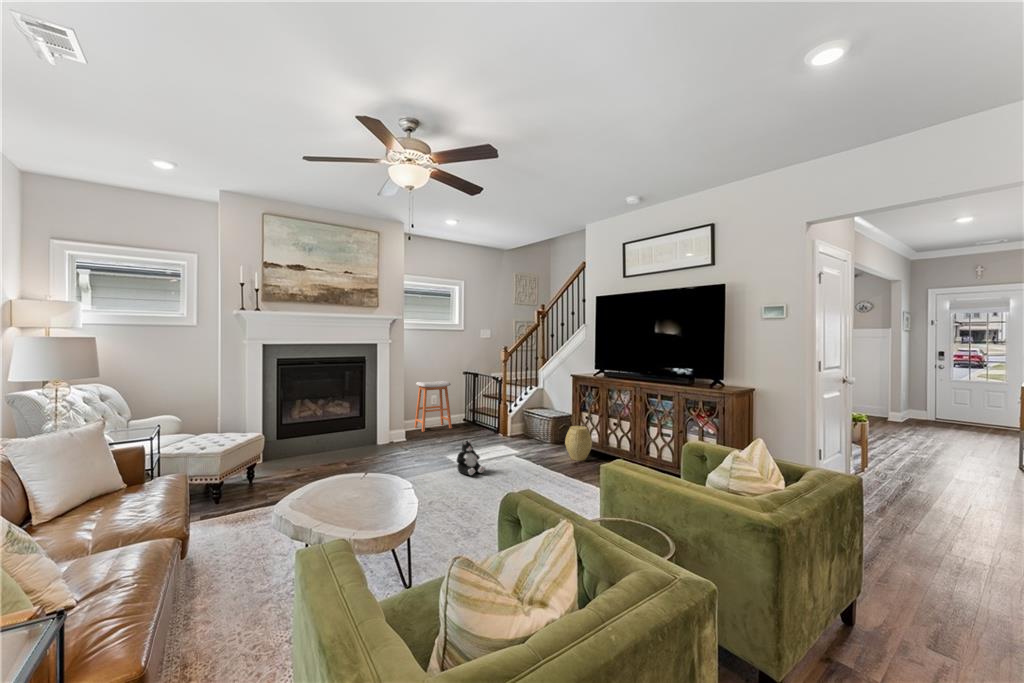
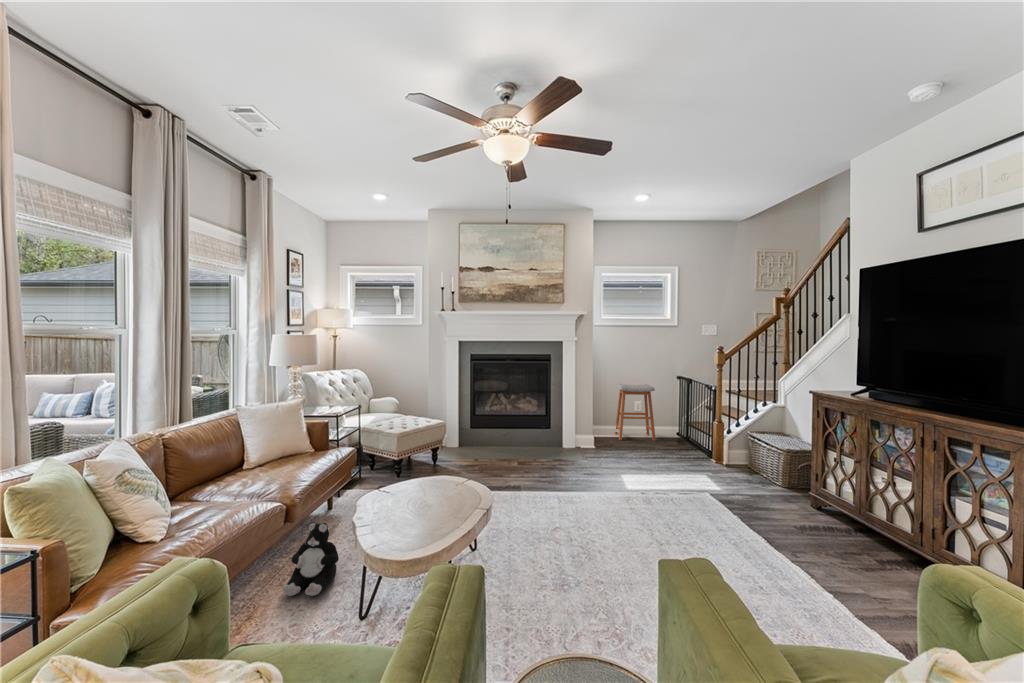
woven basket: present [565,426,592,461] -> none [788,469,837,525]
plush toy: present [457,440,486,475] -> present [283,523,339,596]

